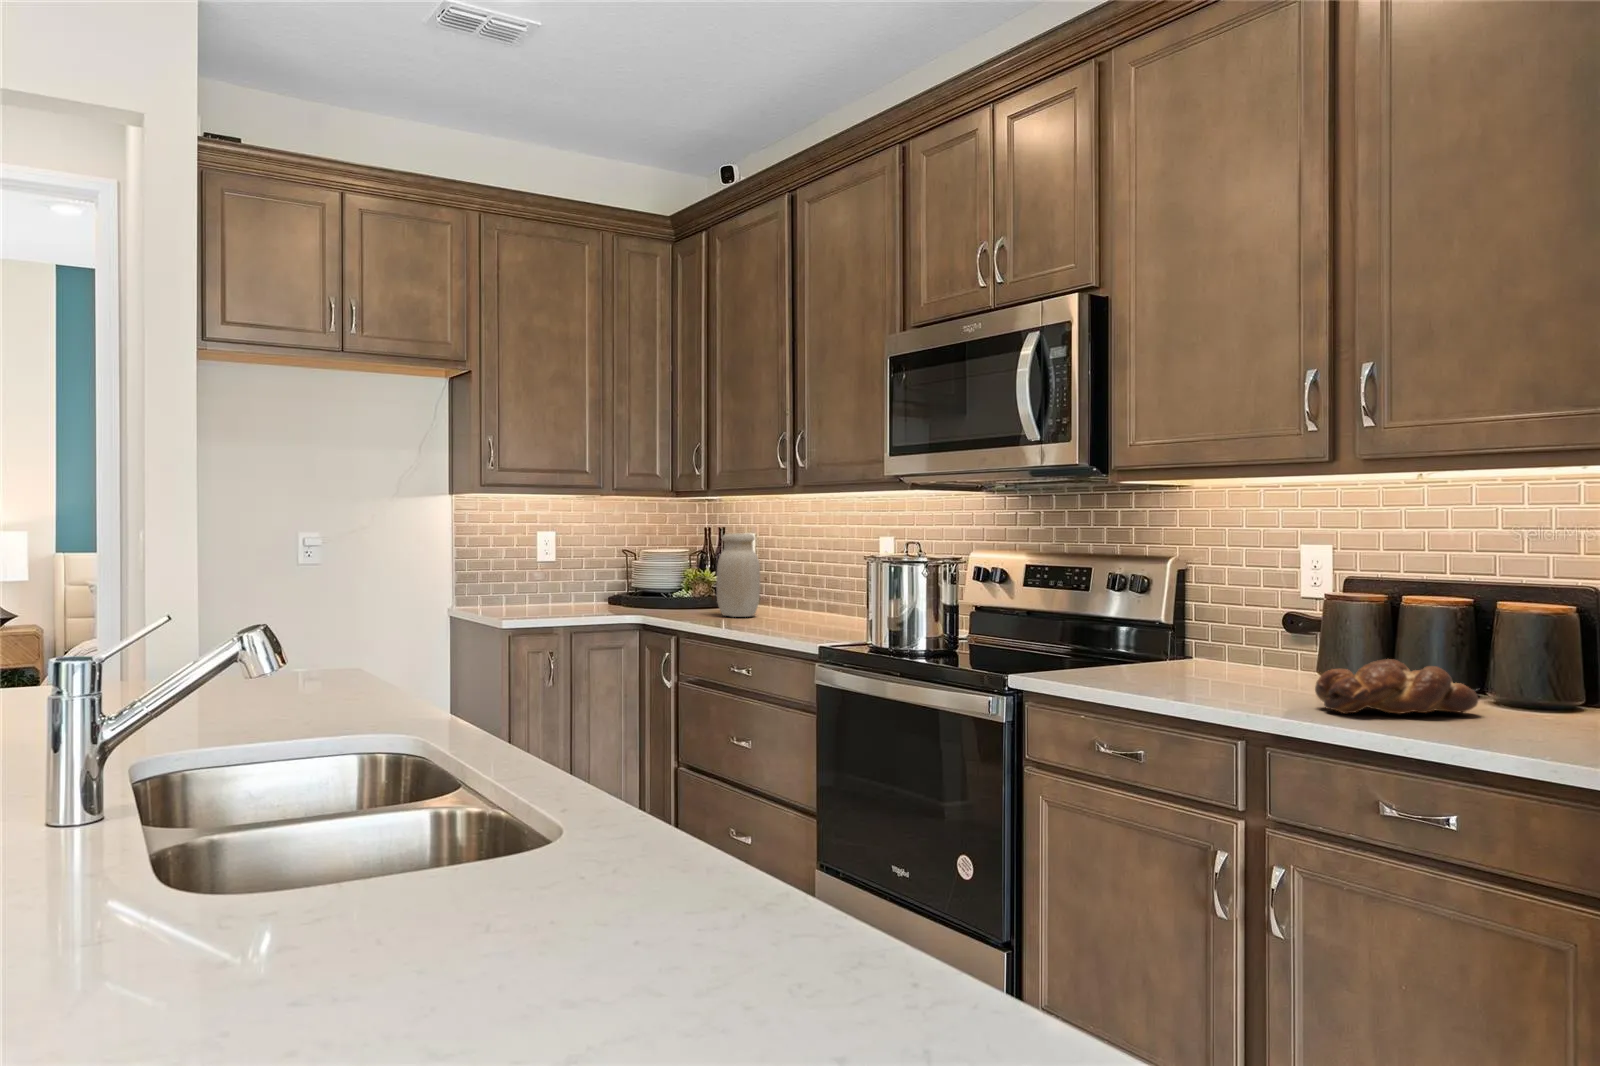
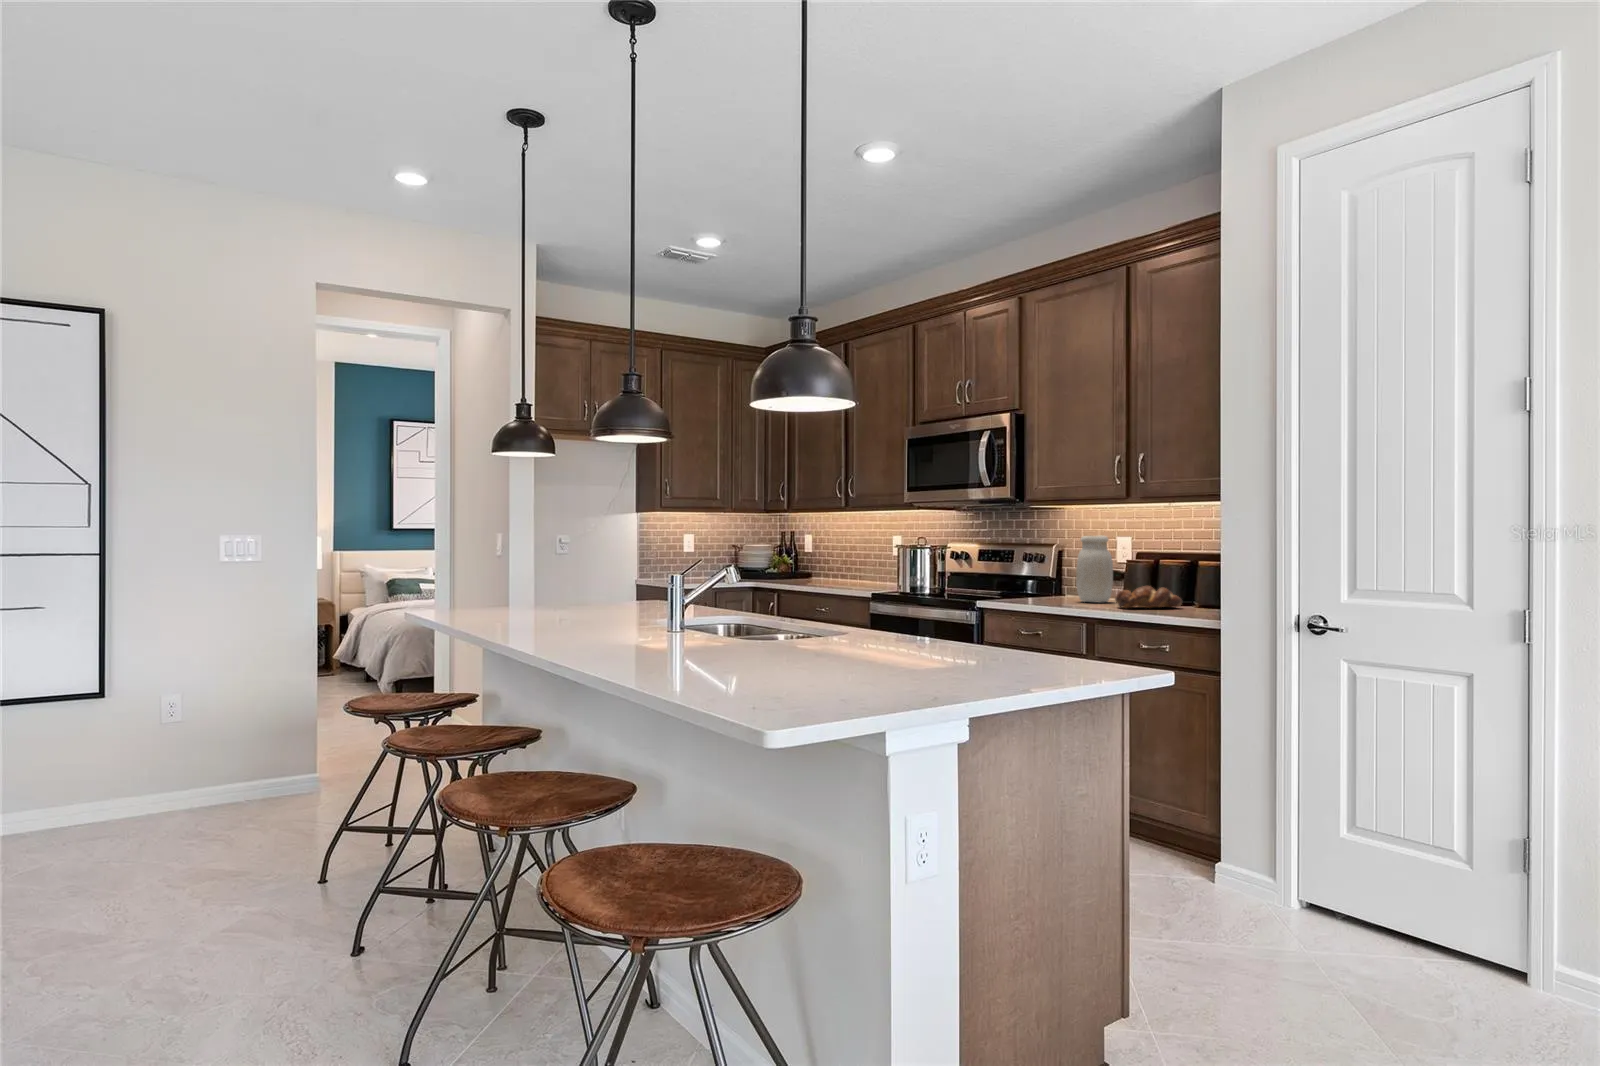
jar: present [716,533,760,617] -> present [1076,536,1113,602]

